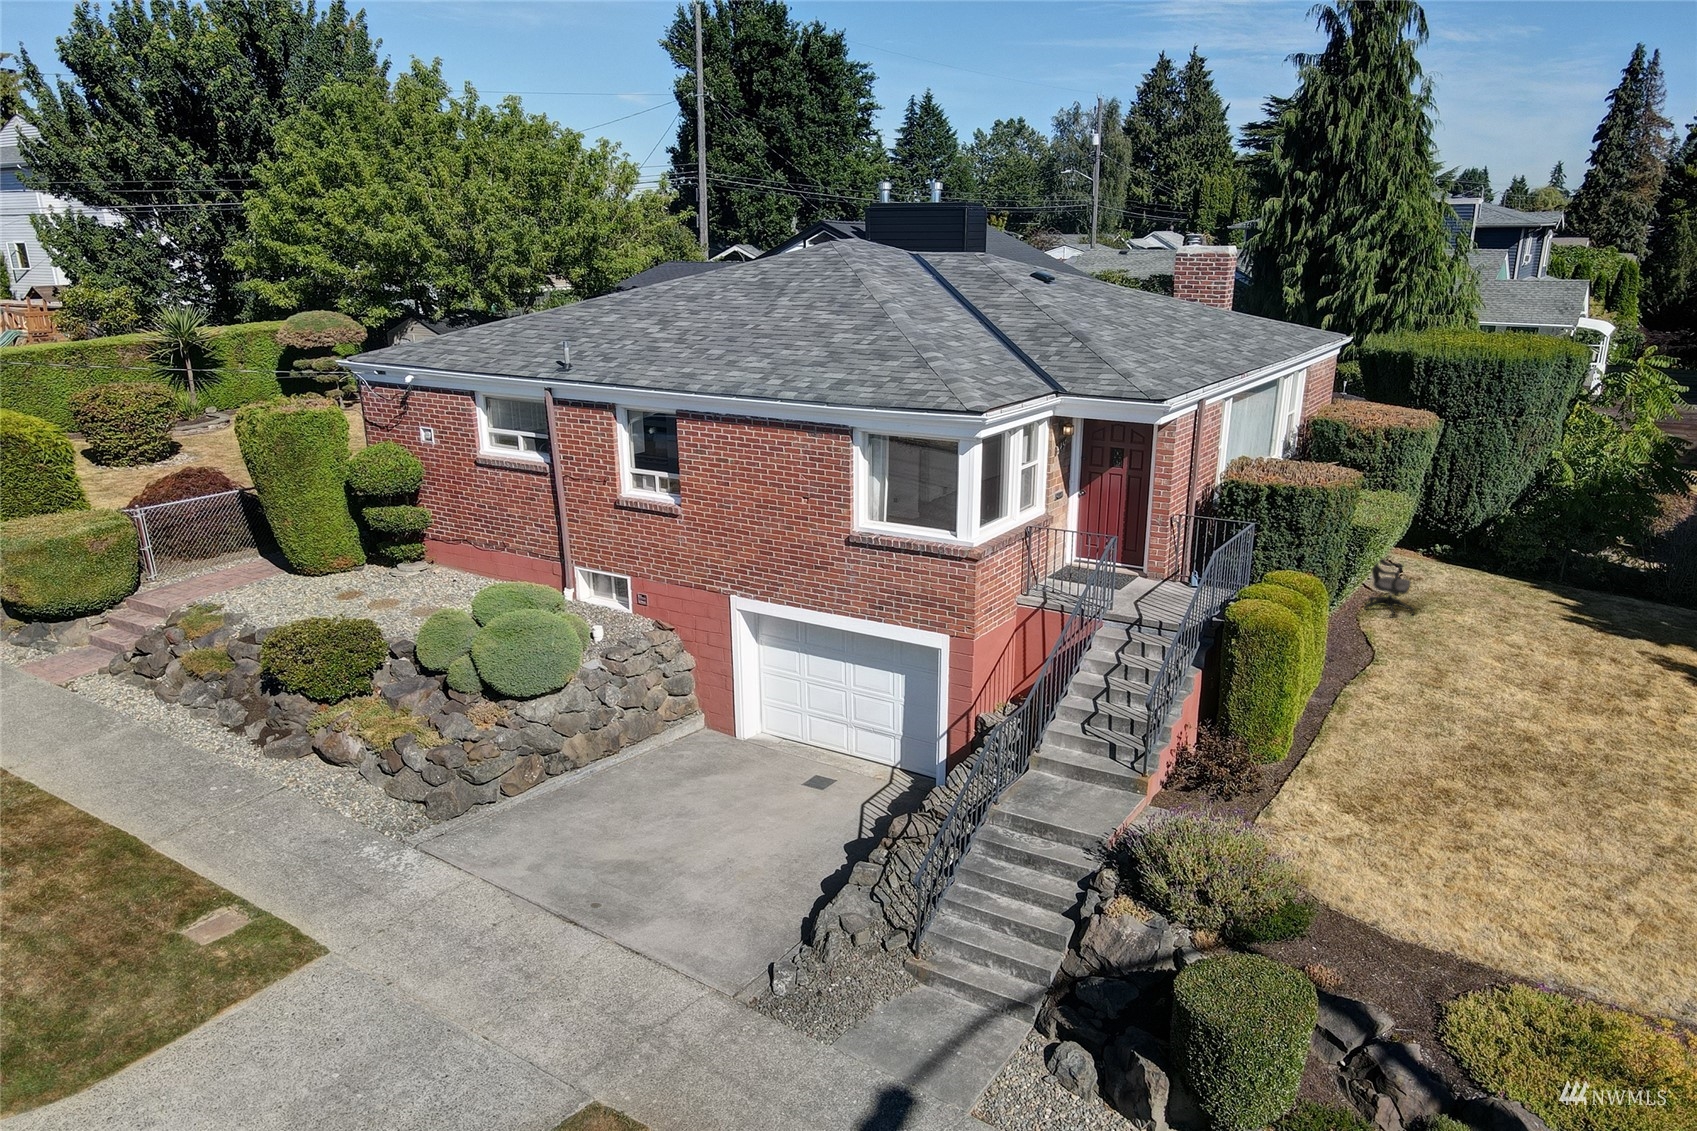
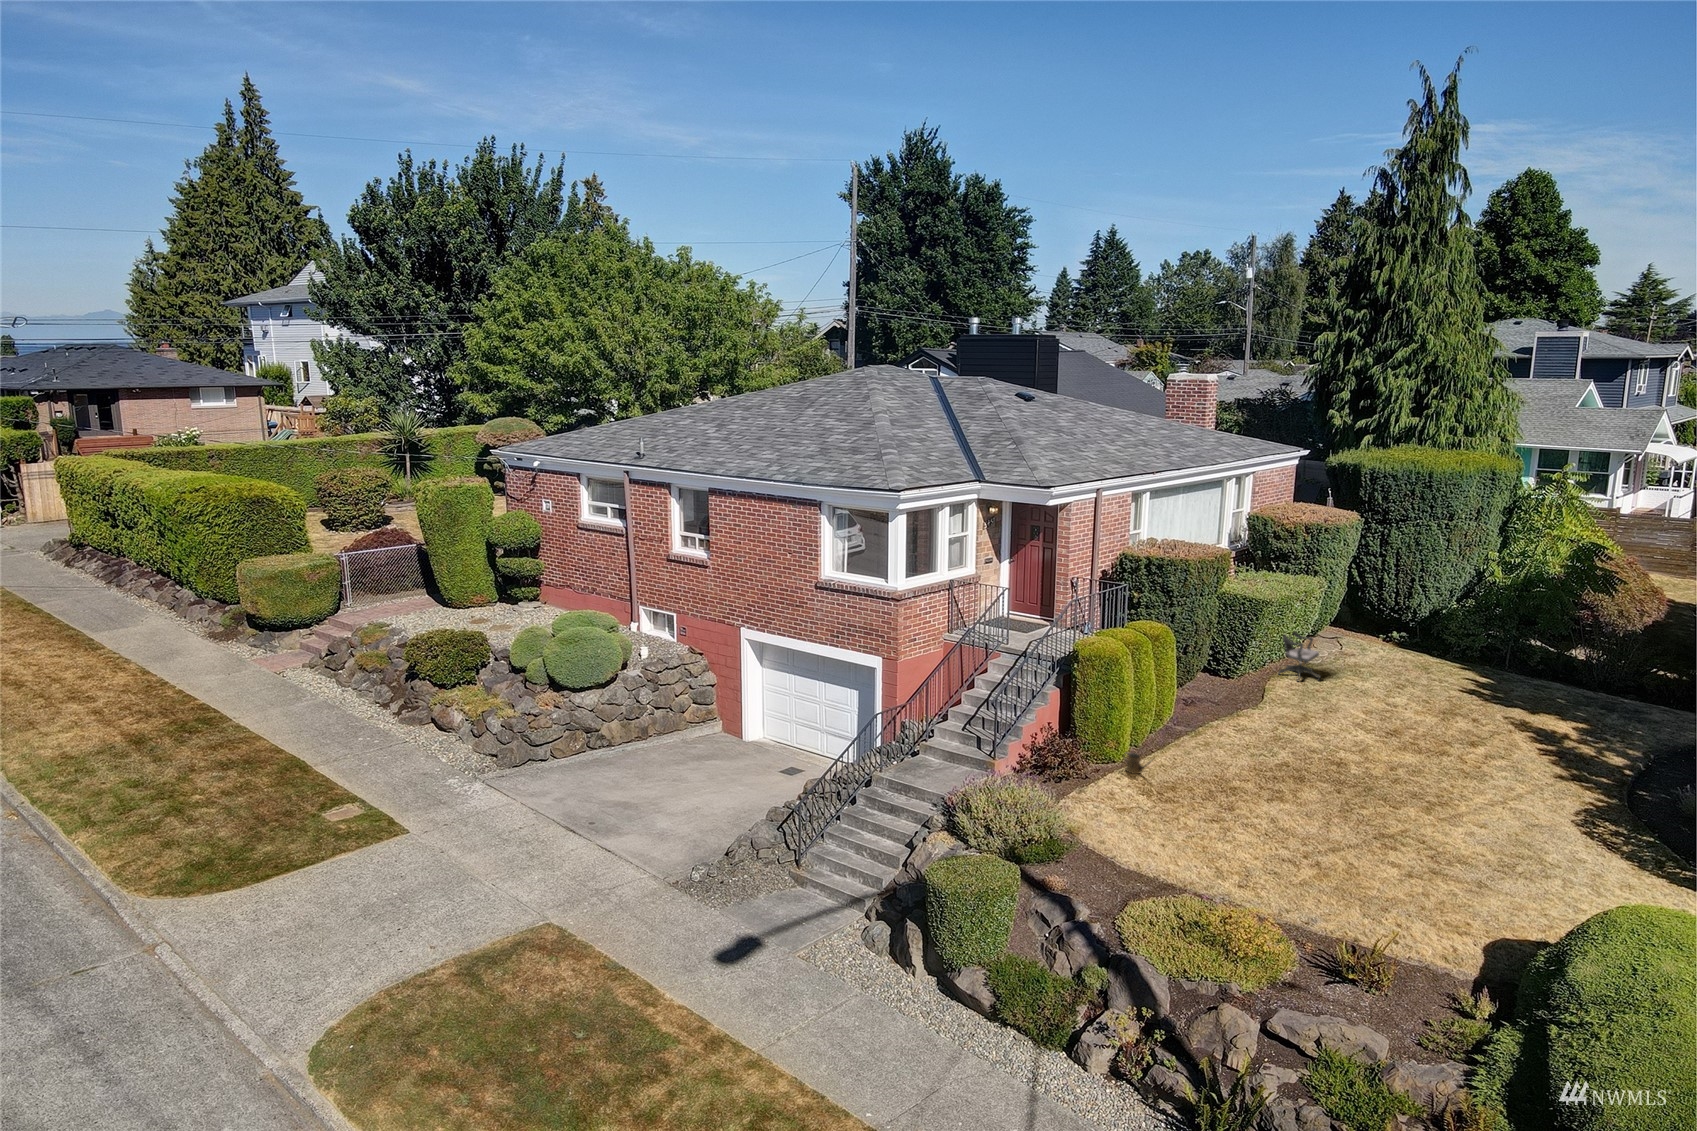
watering can: none [1284,739,1332,766] -> present [1123,753,1152,774]

